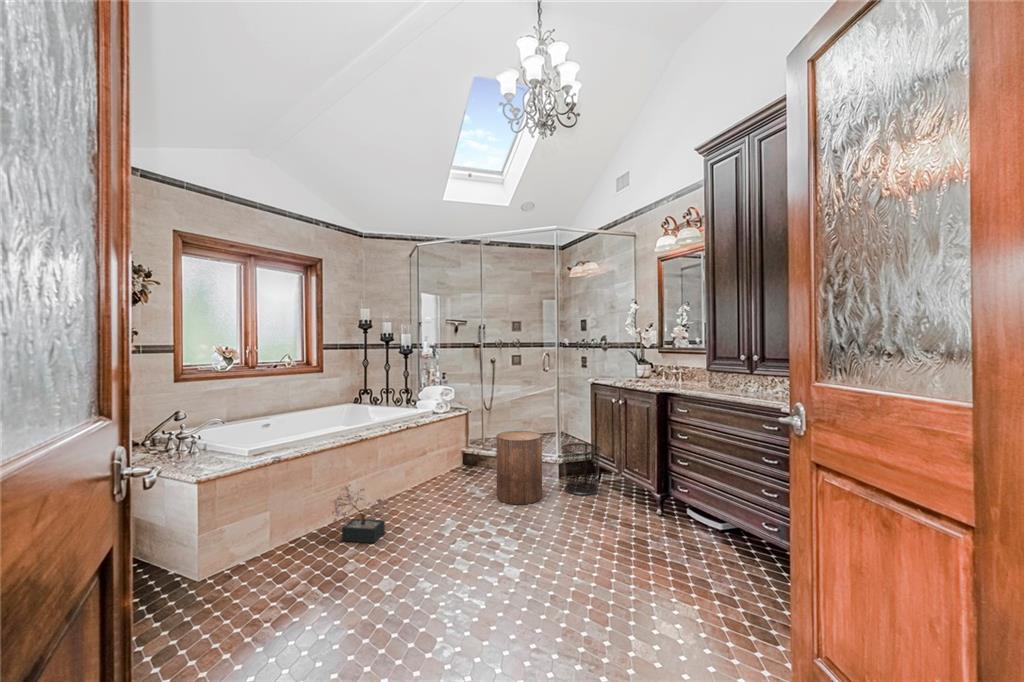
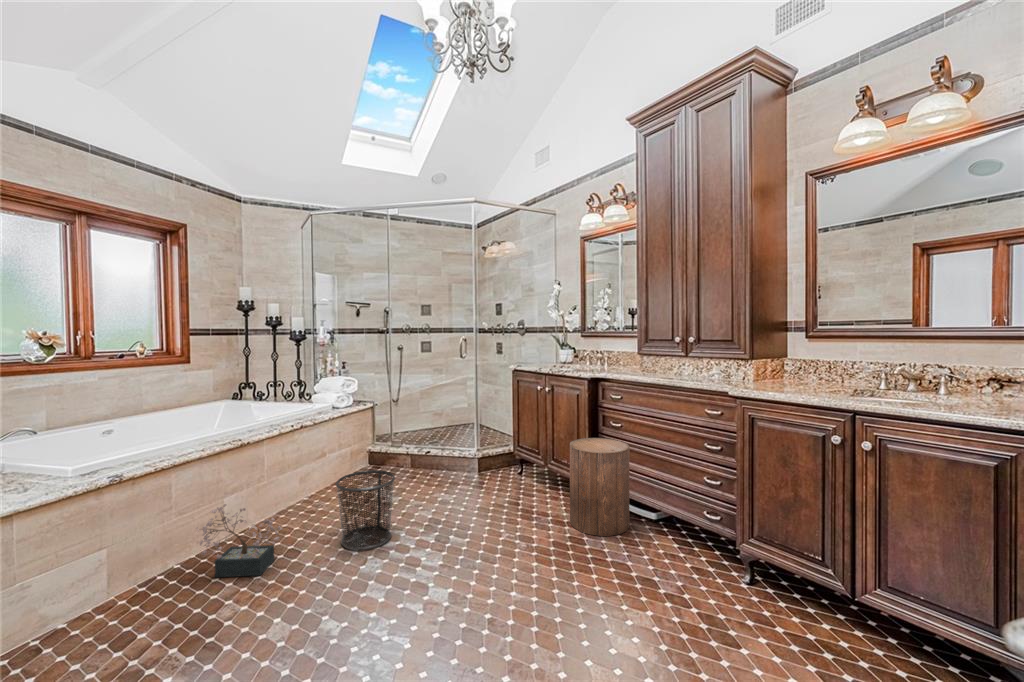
stool: present [496,431,542,505] -> present [570,438,630,536]
waste bin: present [562,443,601,495] -> present [336,470,395,550]

